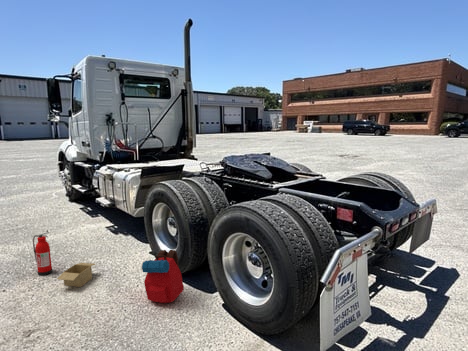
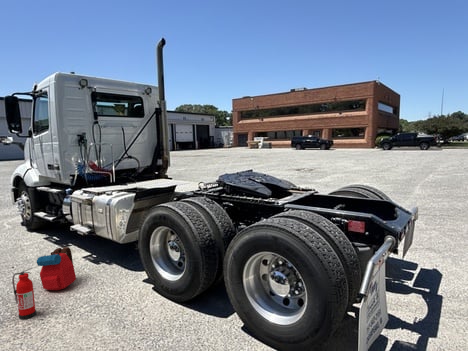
backpack: present [142,250,184,303] -> present [37,247,76,291]
cardboard box: present [57,263,95,287] -> none [49,299,90,328]

